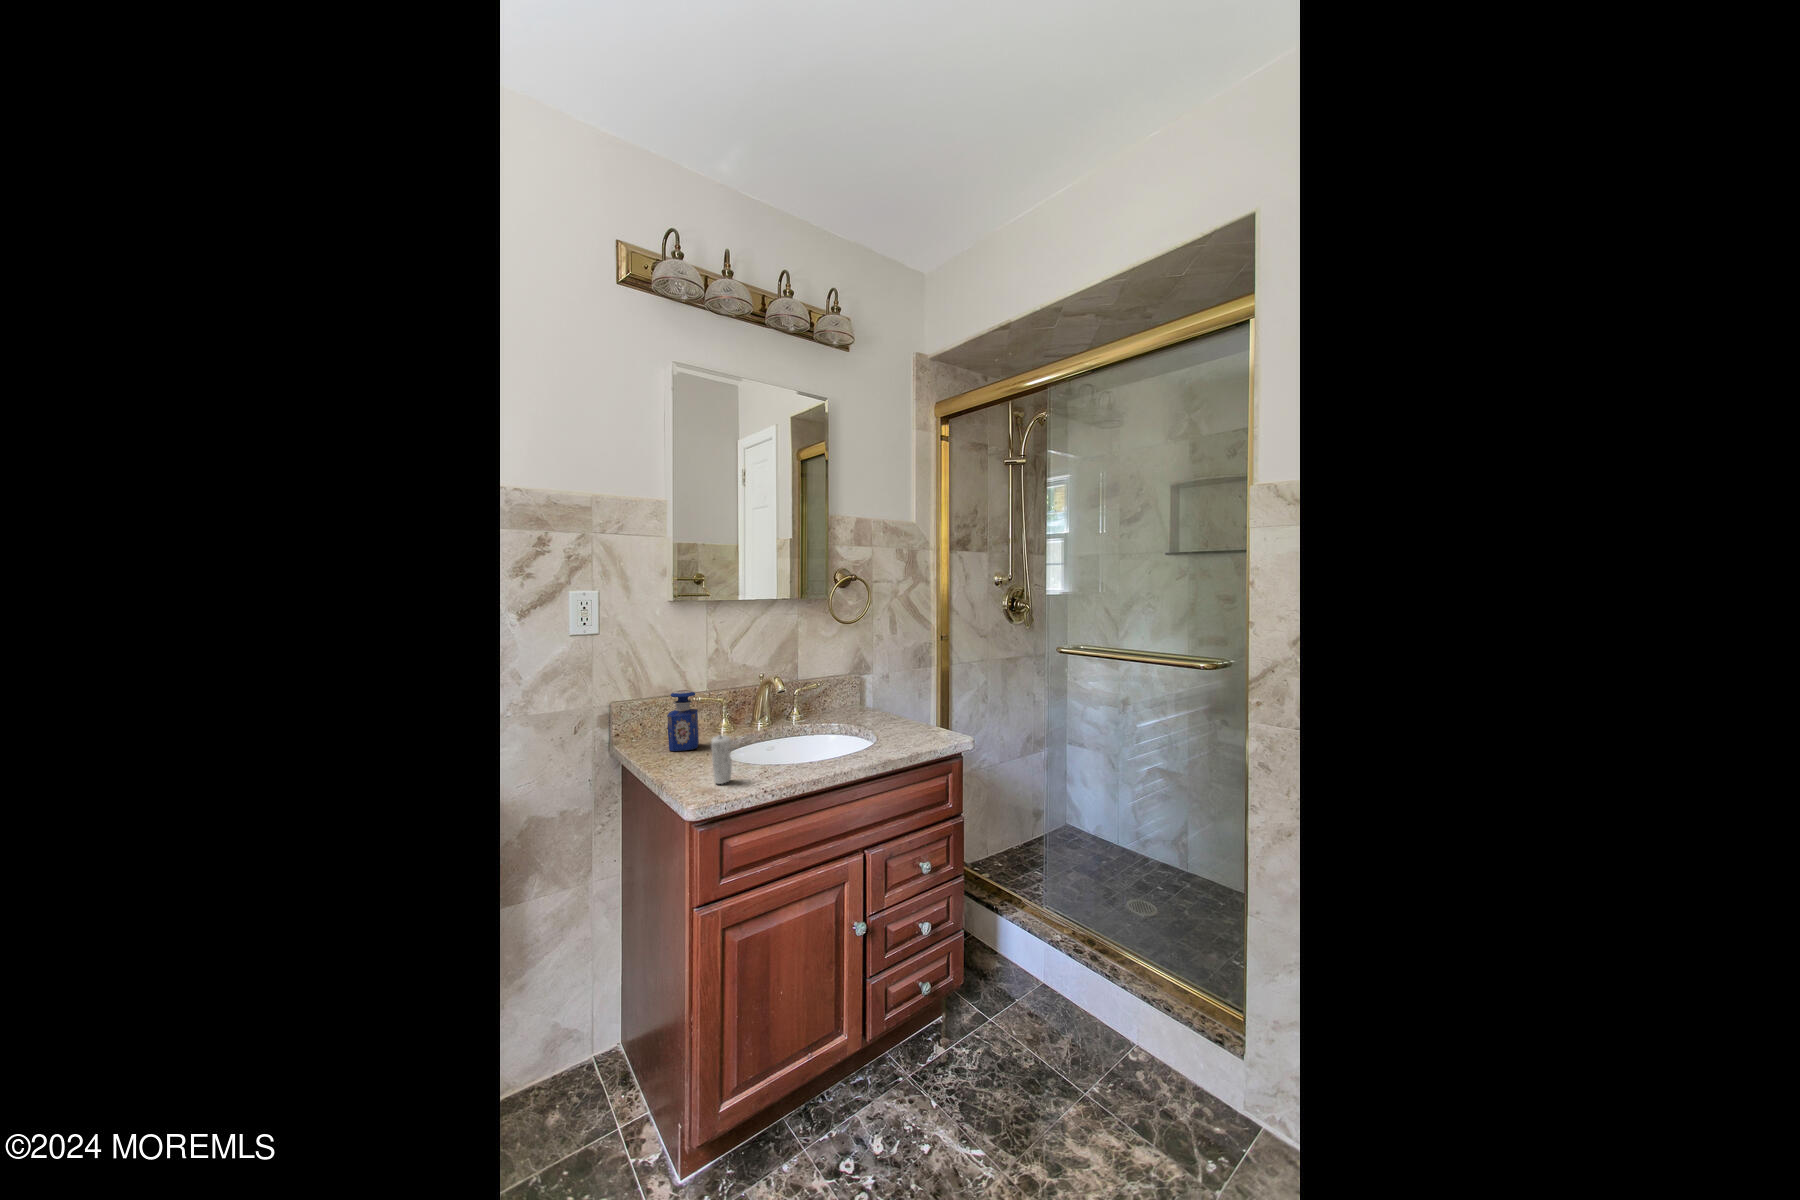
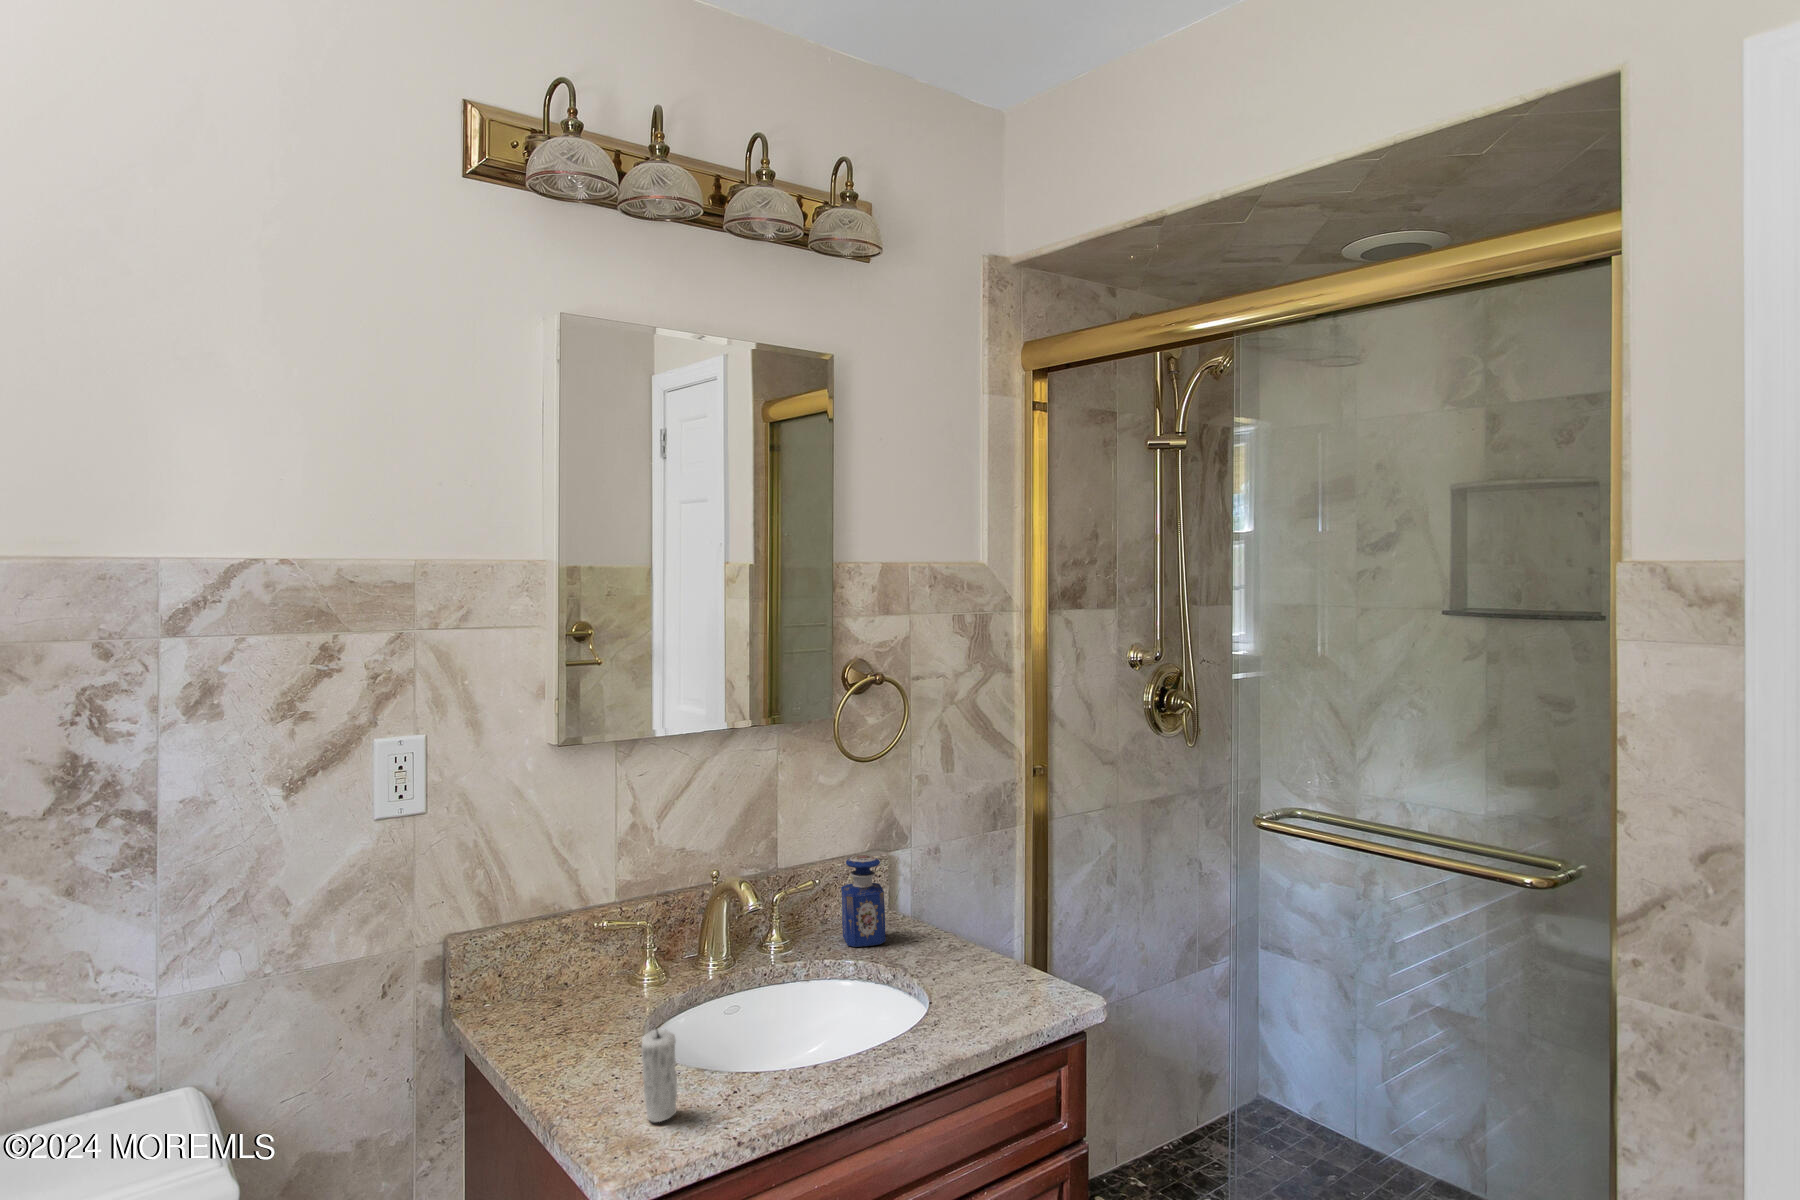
perfume bottle: present [667,690,699,751] -> present [841,855,886,947]

